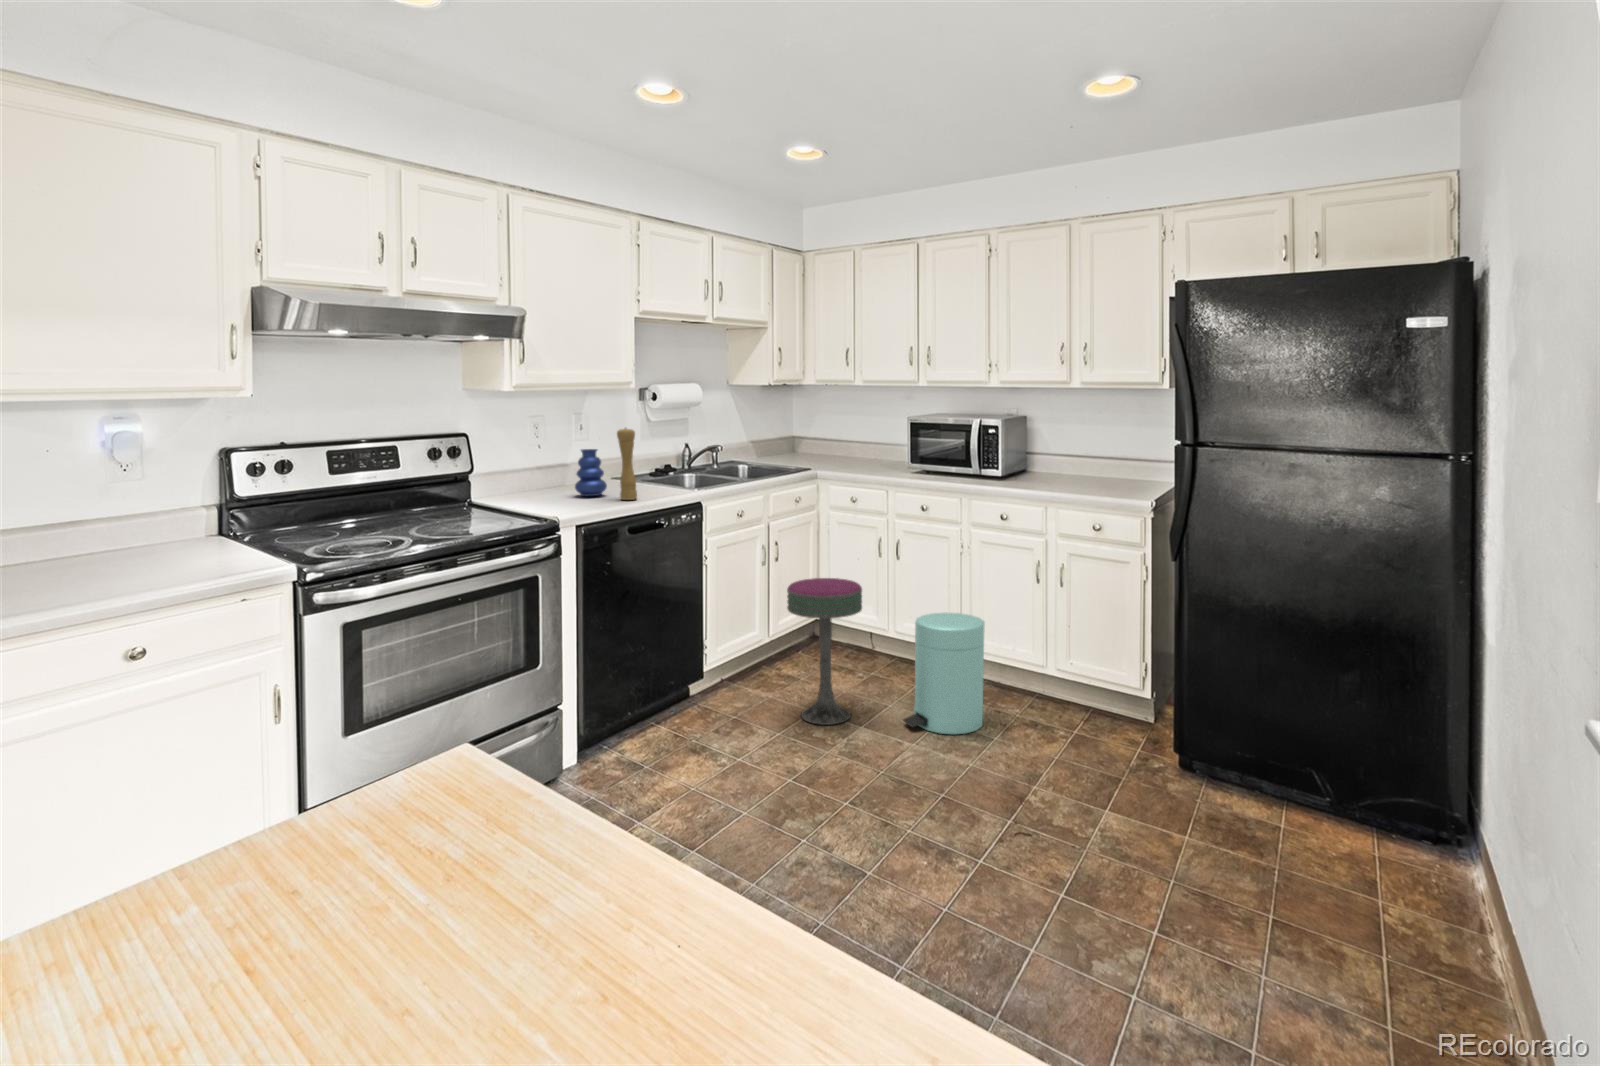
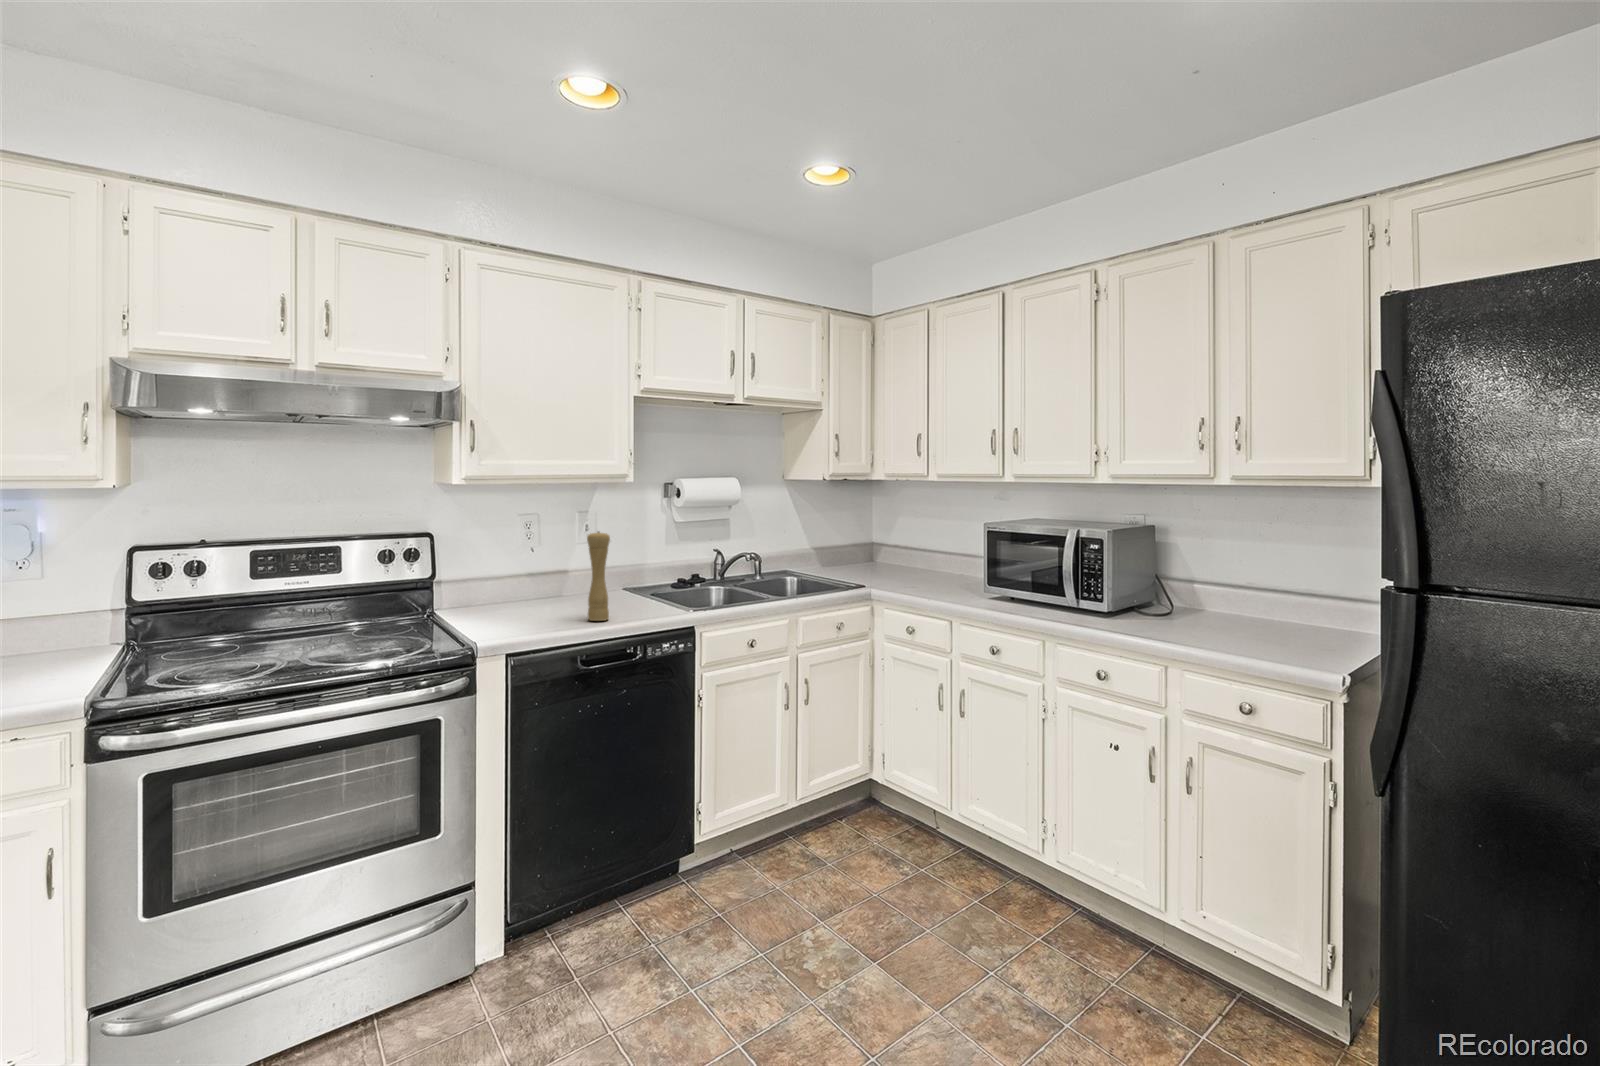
vase: present [575,449,607,496] -> none [544,555,584,612]
bar stool: present [787,578,862,725] -> none [783,739,886,954]
trash can: present [903,613,985,734] -> none [932,808,1059,1009]

